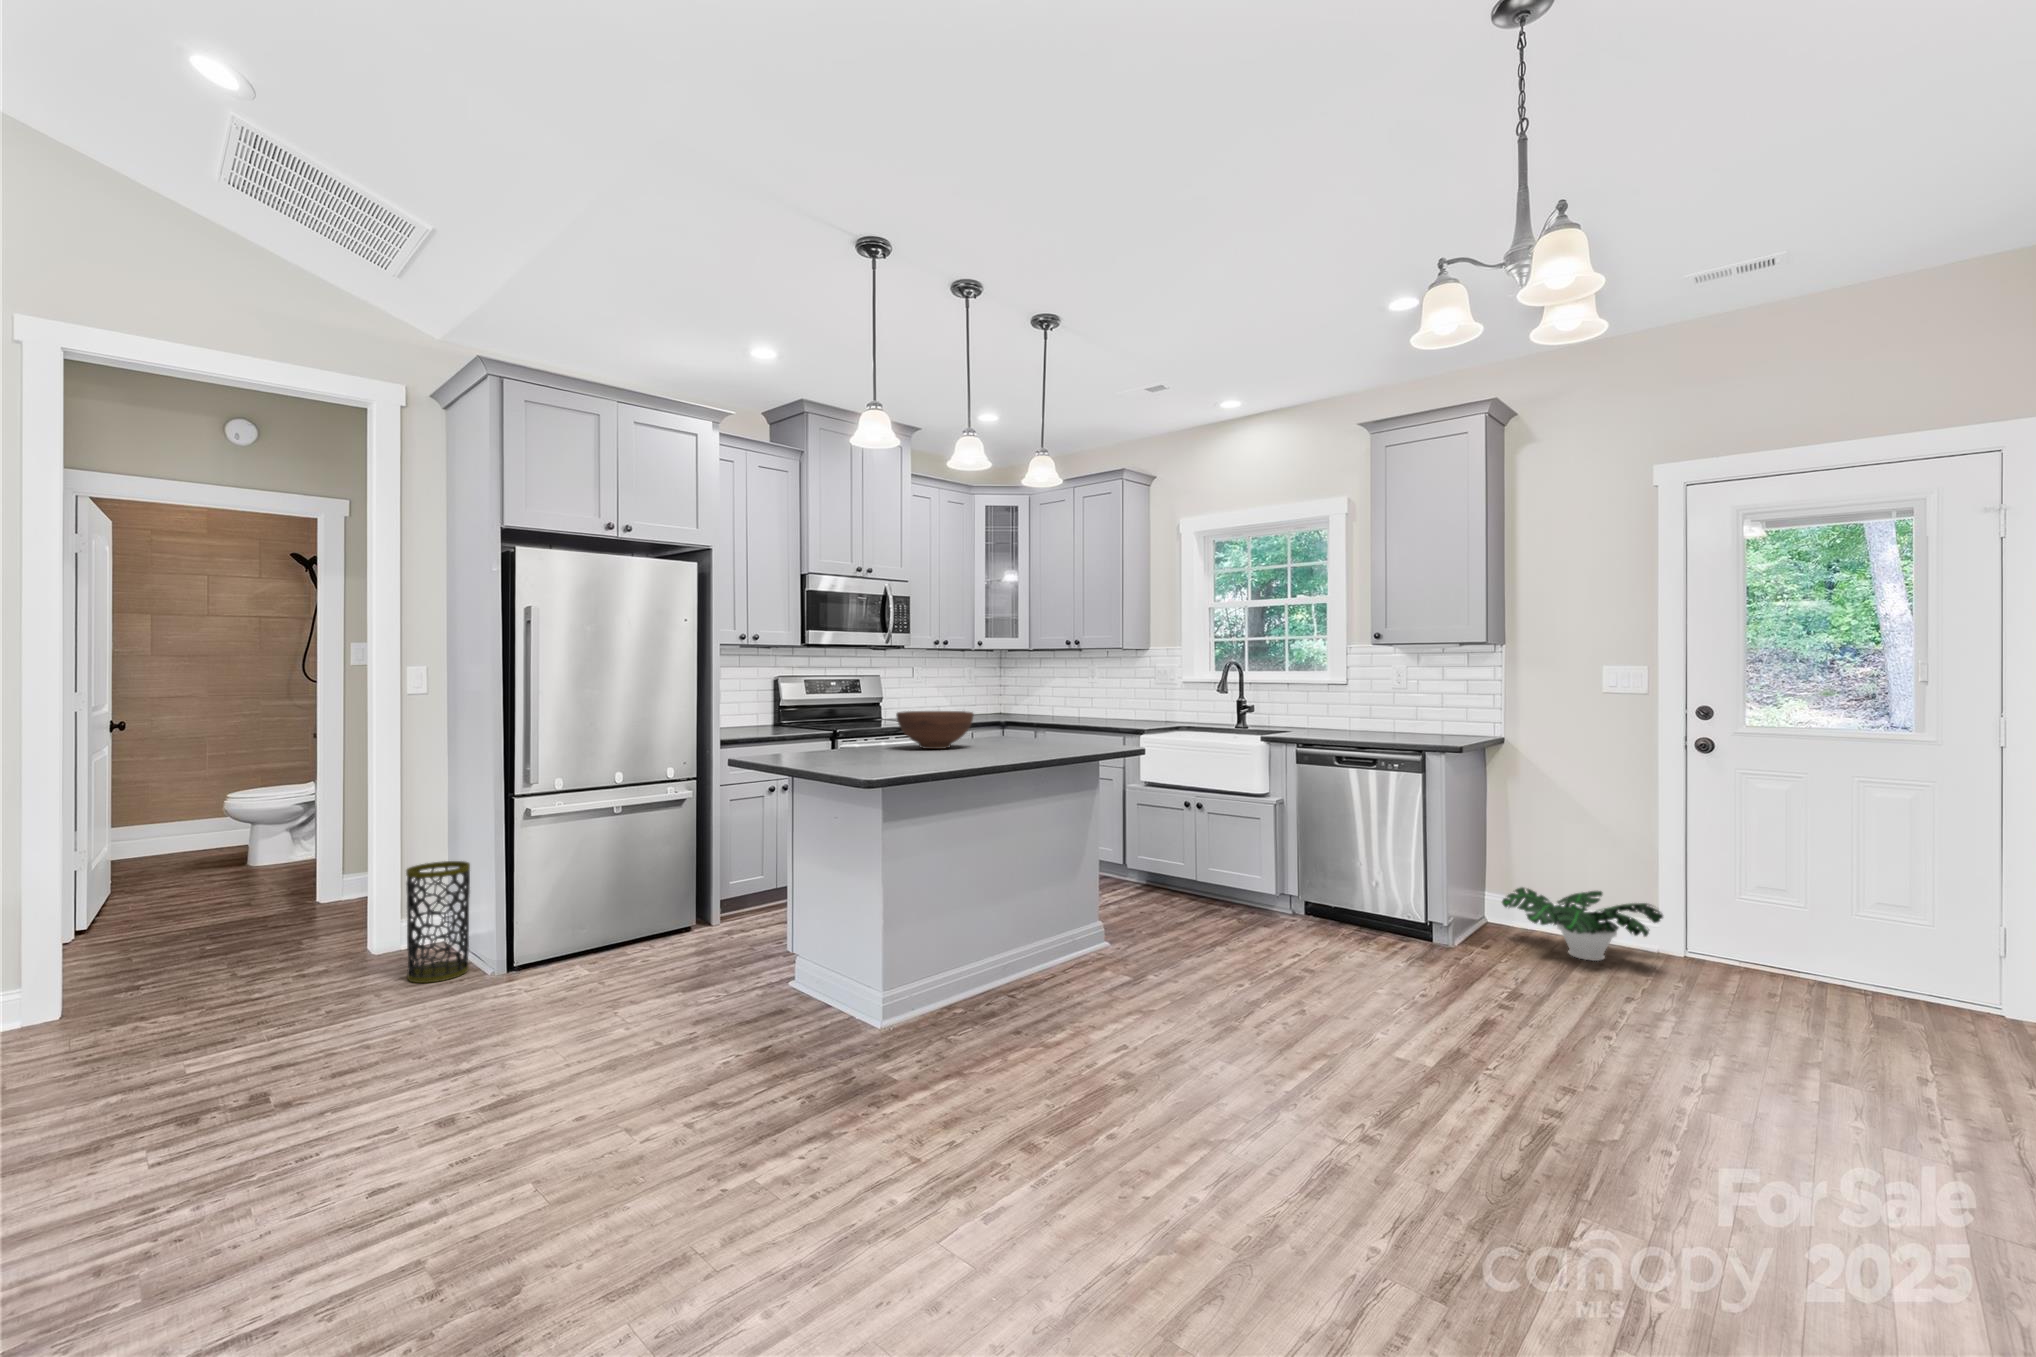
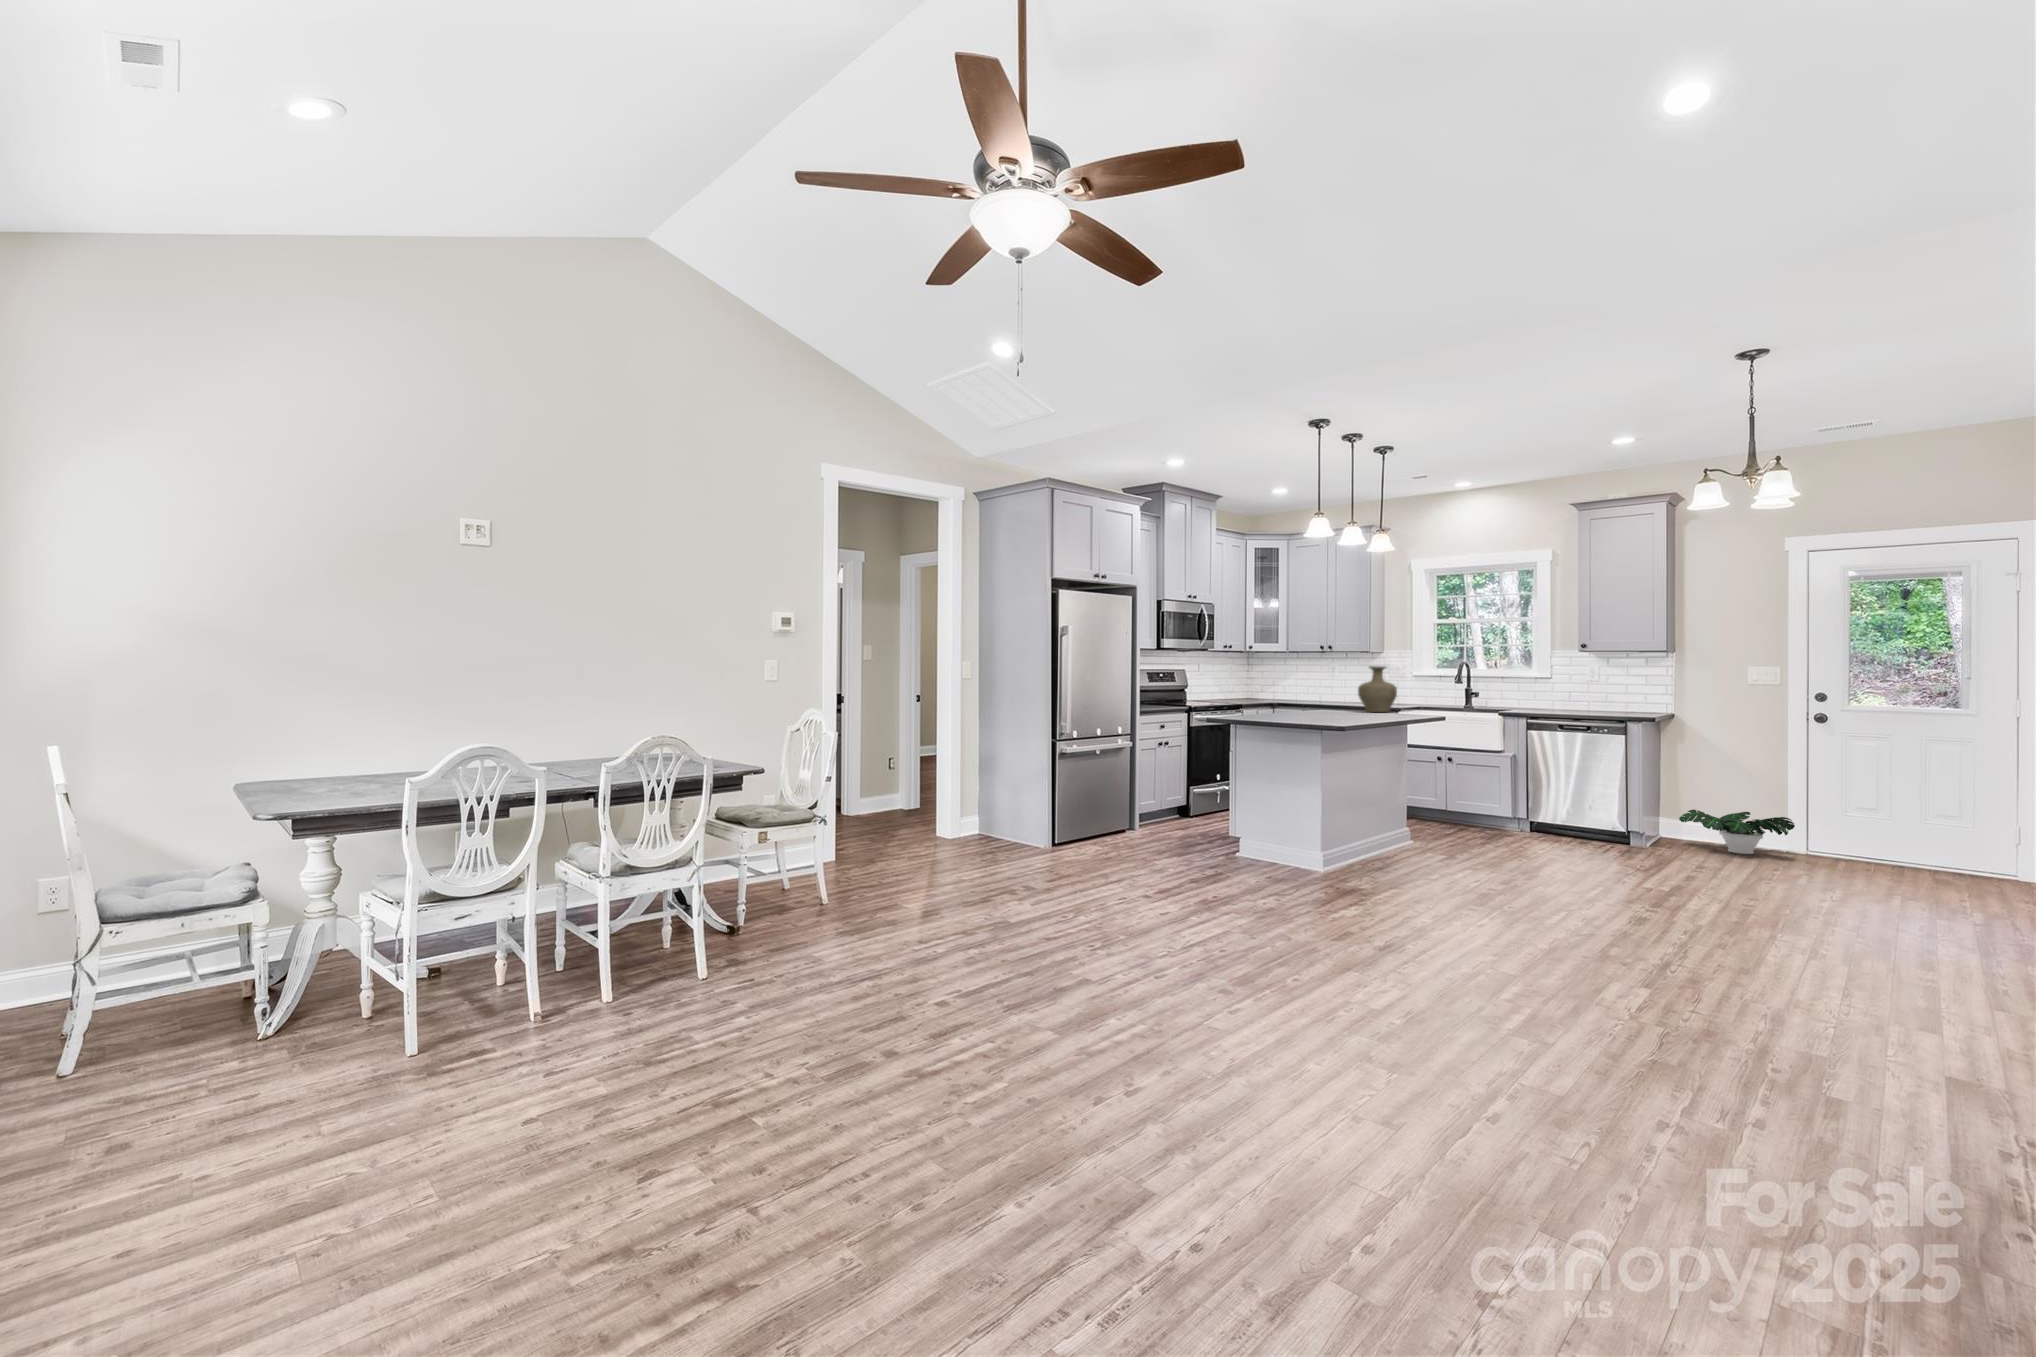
vase: none [1048,671,1102,740] -> present [1358,666,1397,712]
fruit bowl: present [896,711,974,749] -> none [1280,691,1332,715]
trash can: present [406,861,470,983] -> none [1002,780,1034,849]

